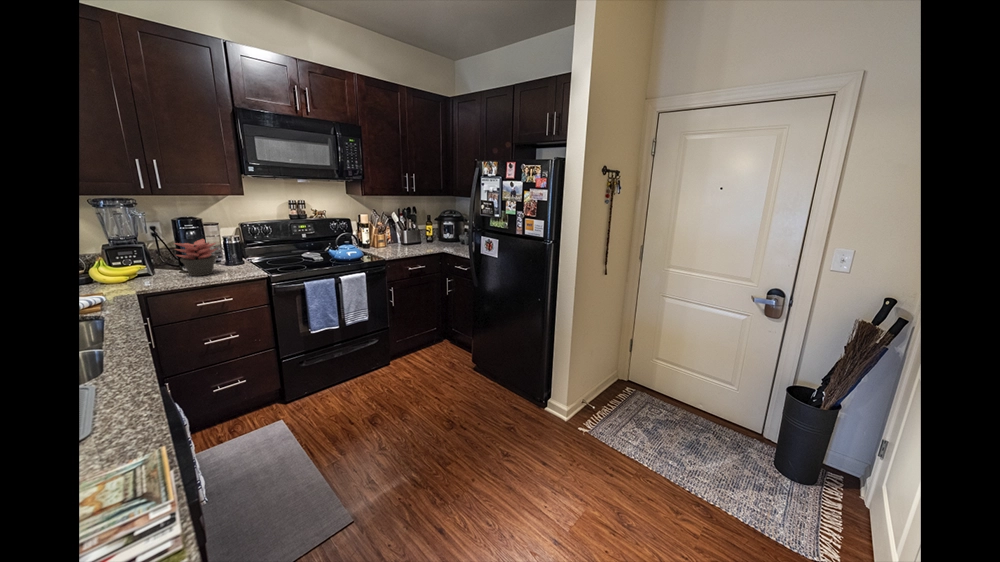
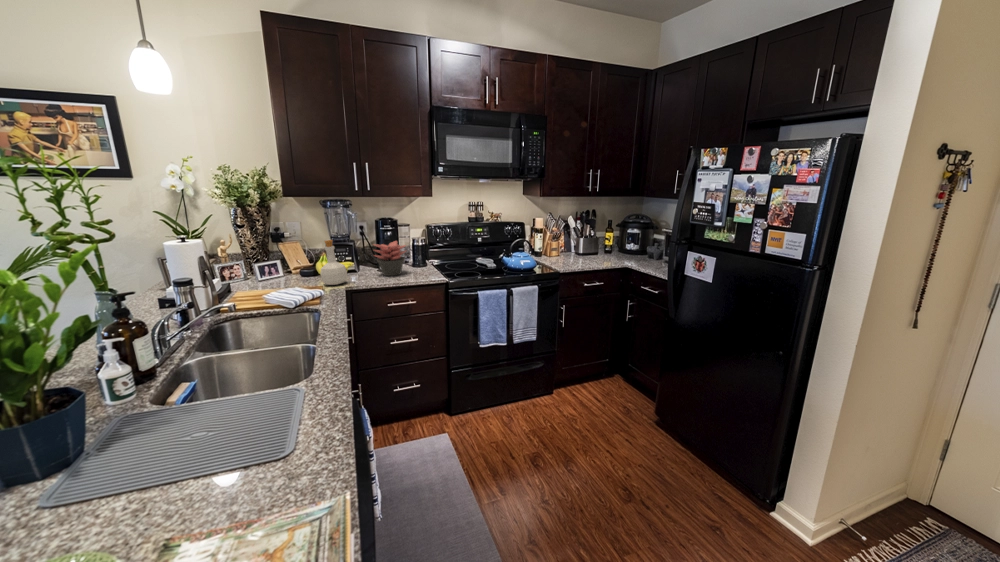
bottle: none [106,240,144,289] -> present [320,240,347,285]

